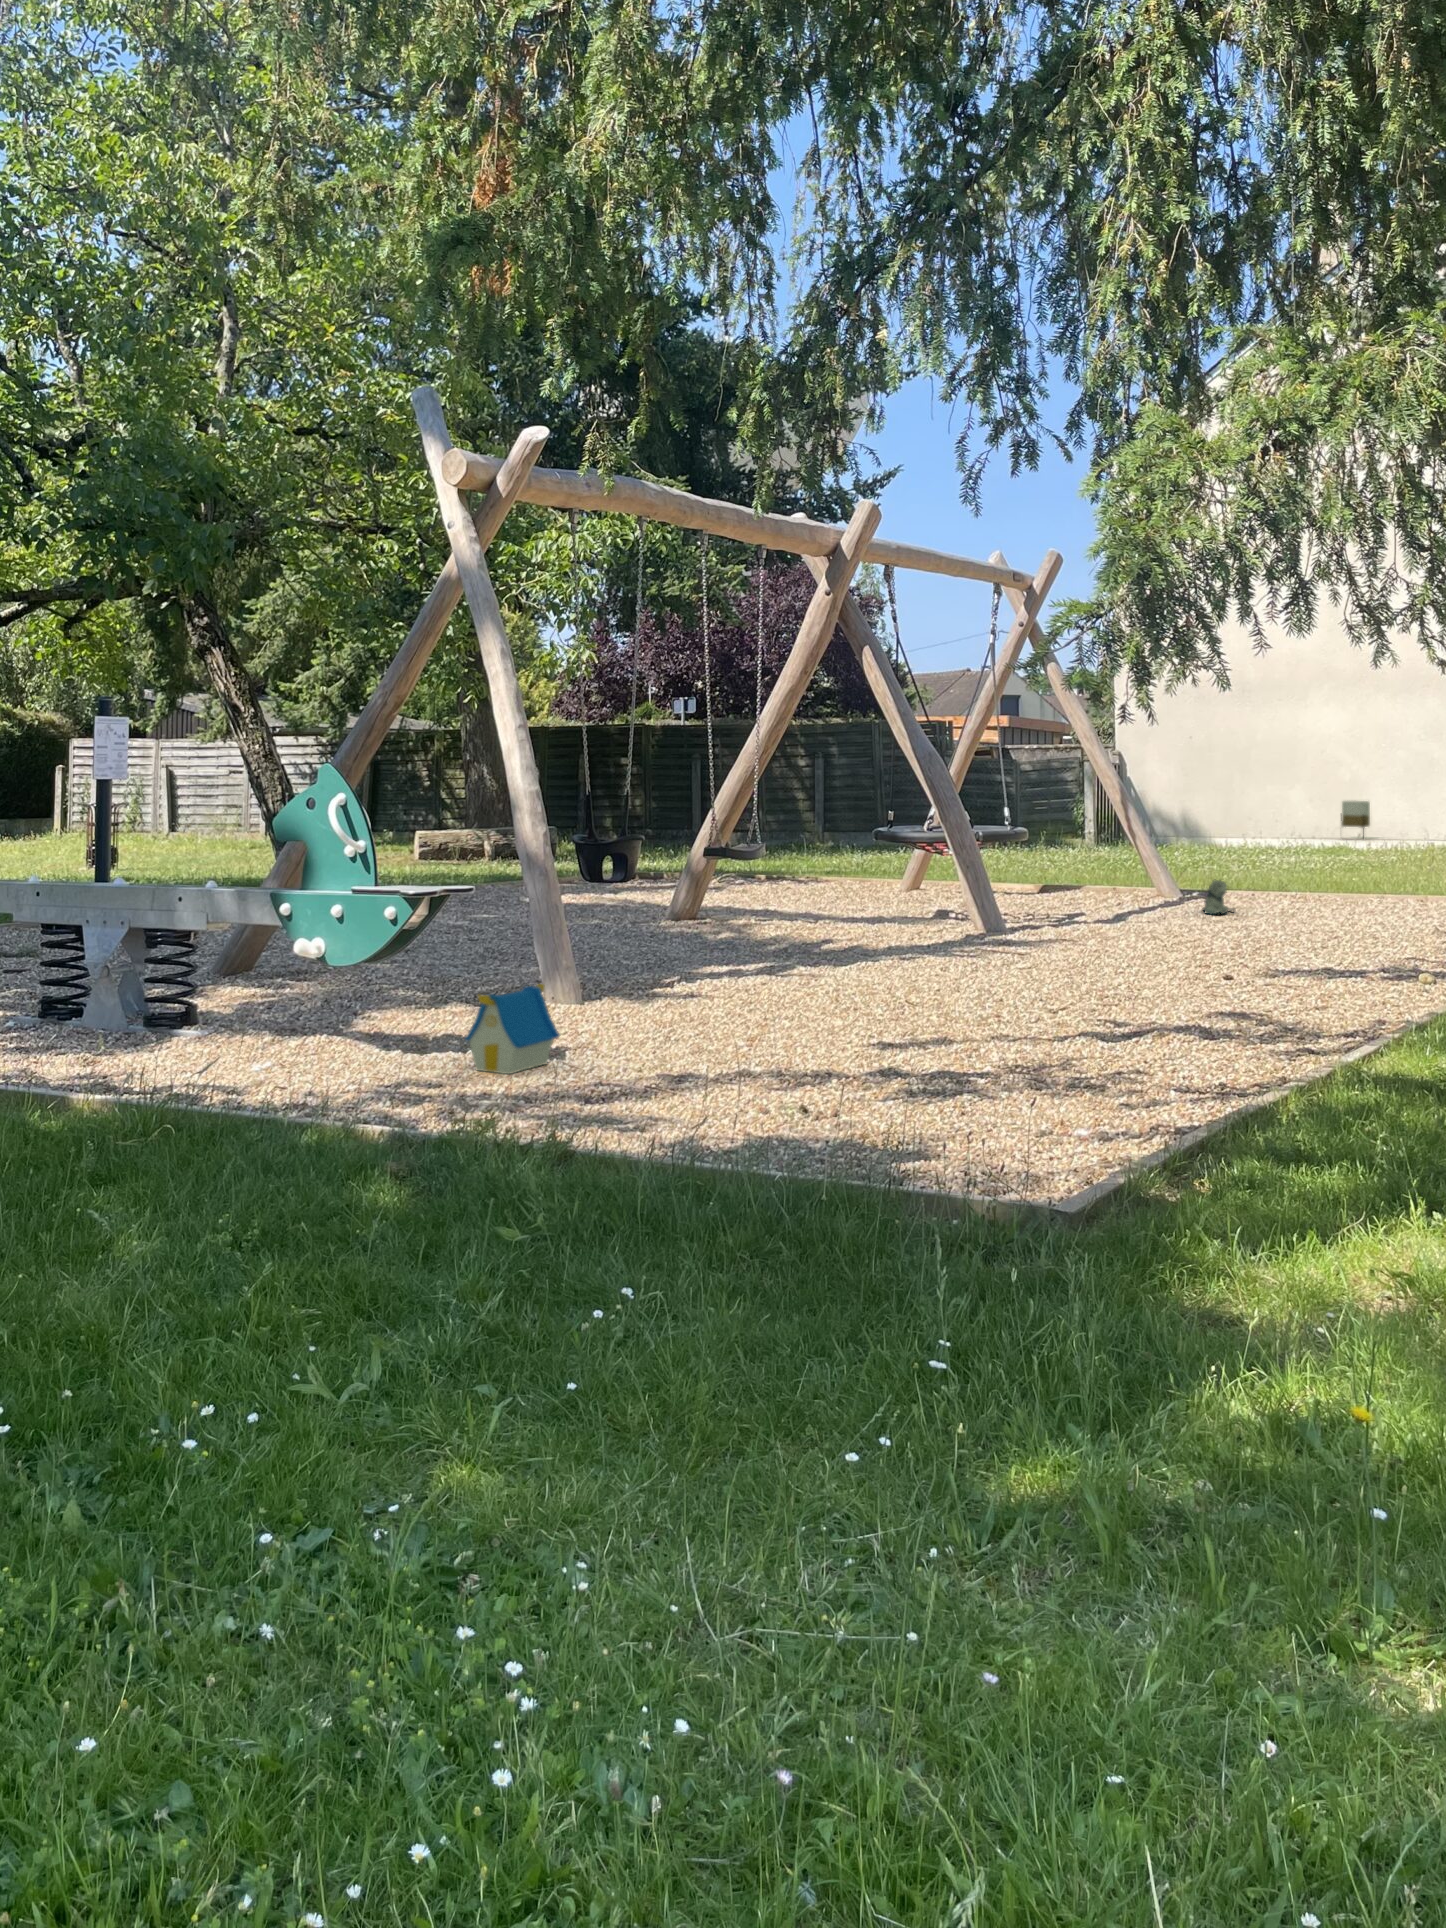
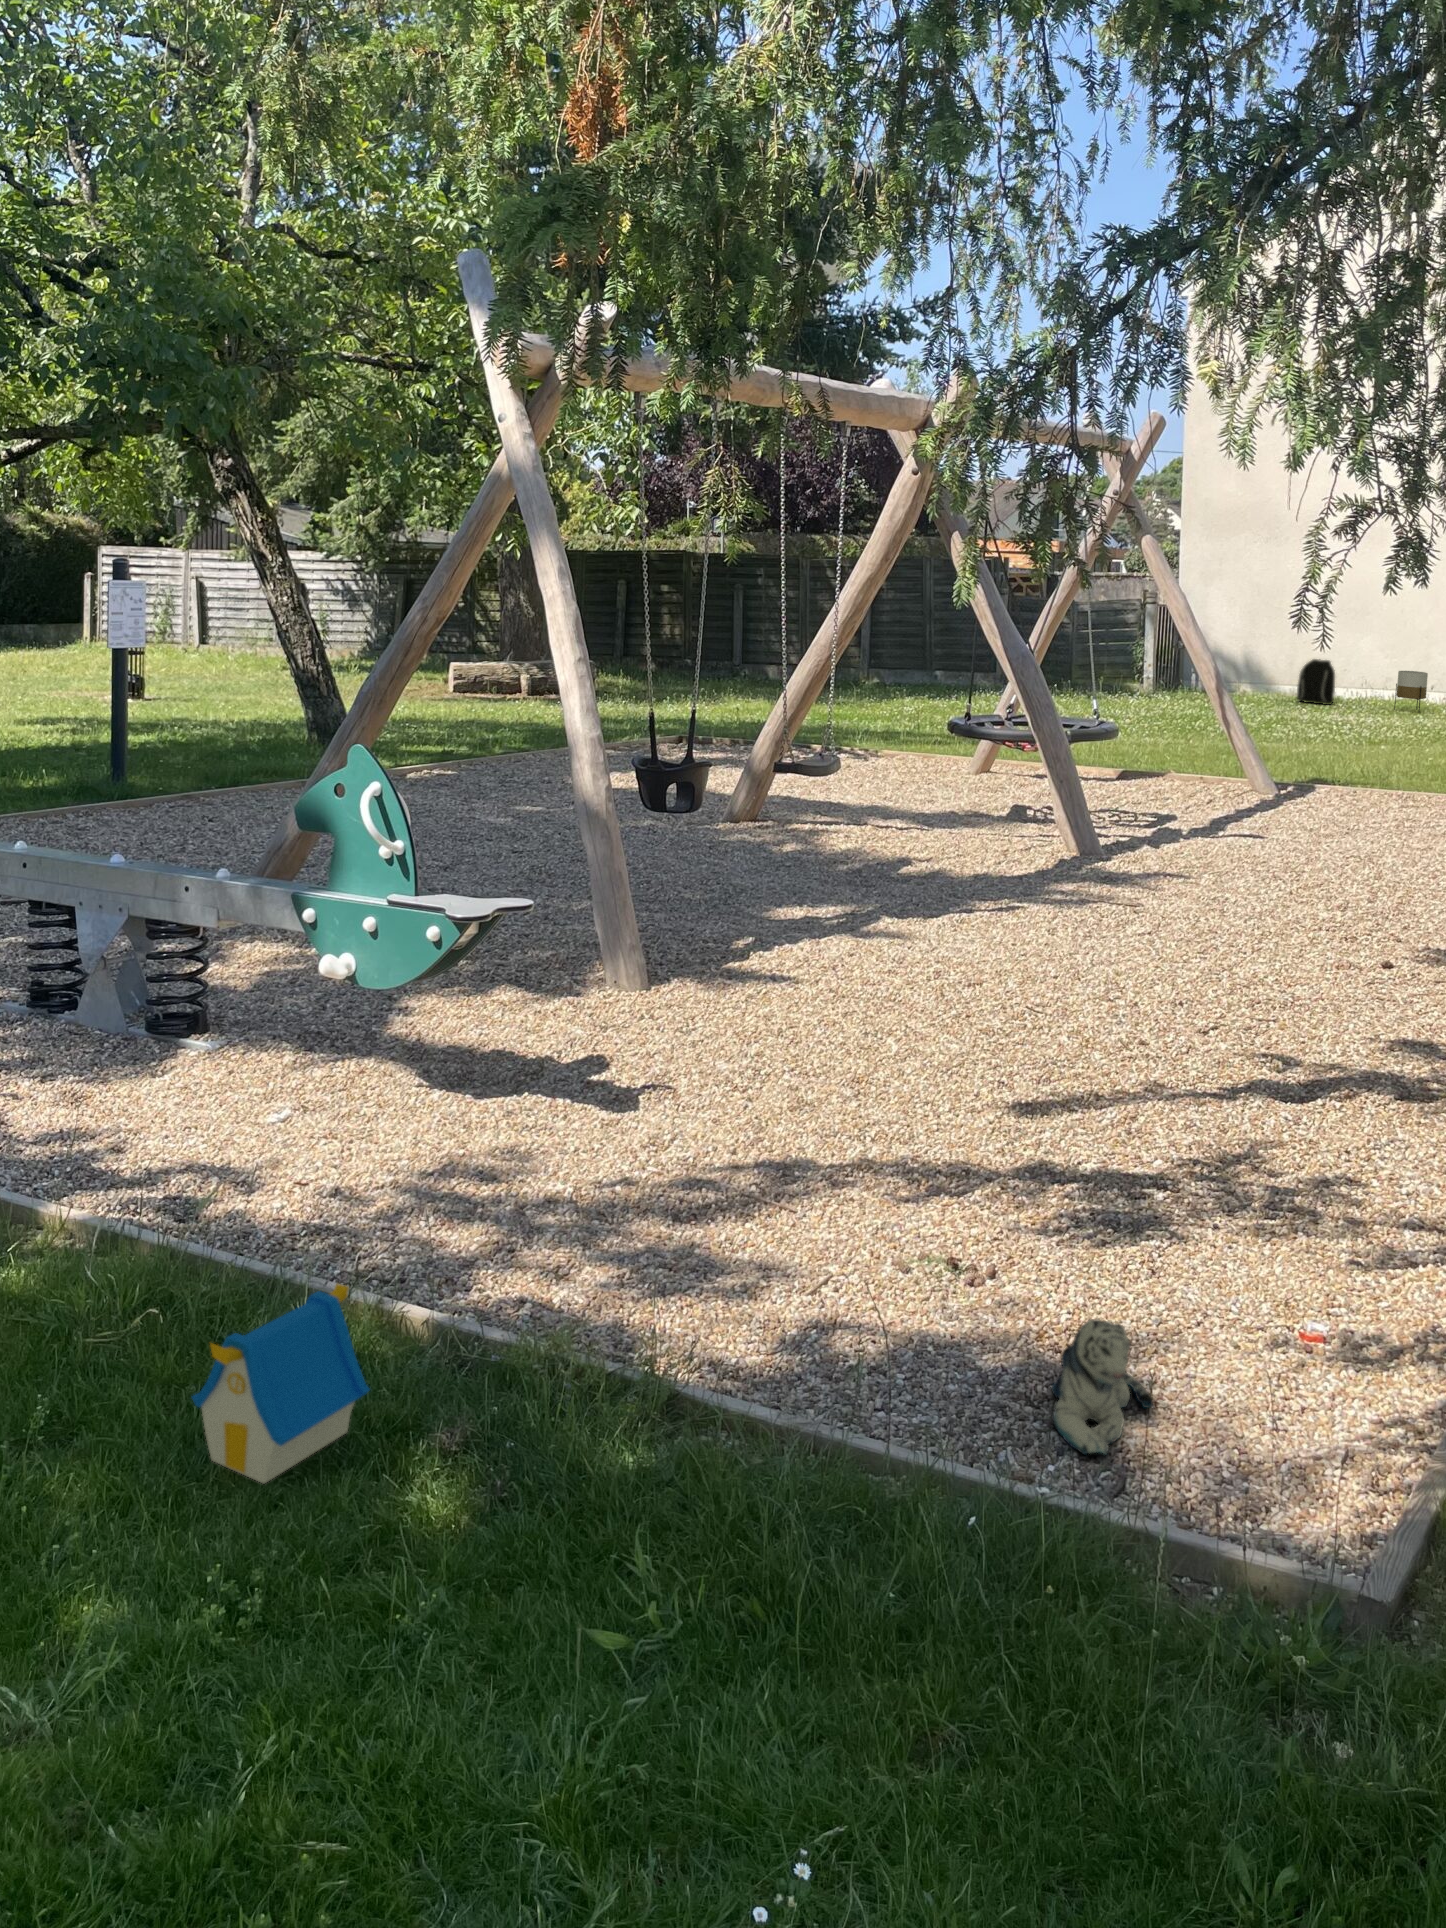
backpack: none [1247,794,1283,838] -> present [1297,659,1335,705]
plush toy: present [1203,879,1235,915] -> present [1050,1319,1153,1454]
toy house: present [464,984,560,1074] -> present [192,1284,370,1483]

